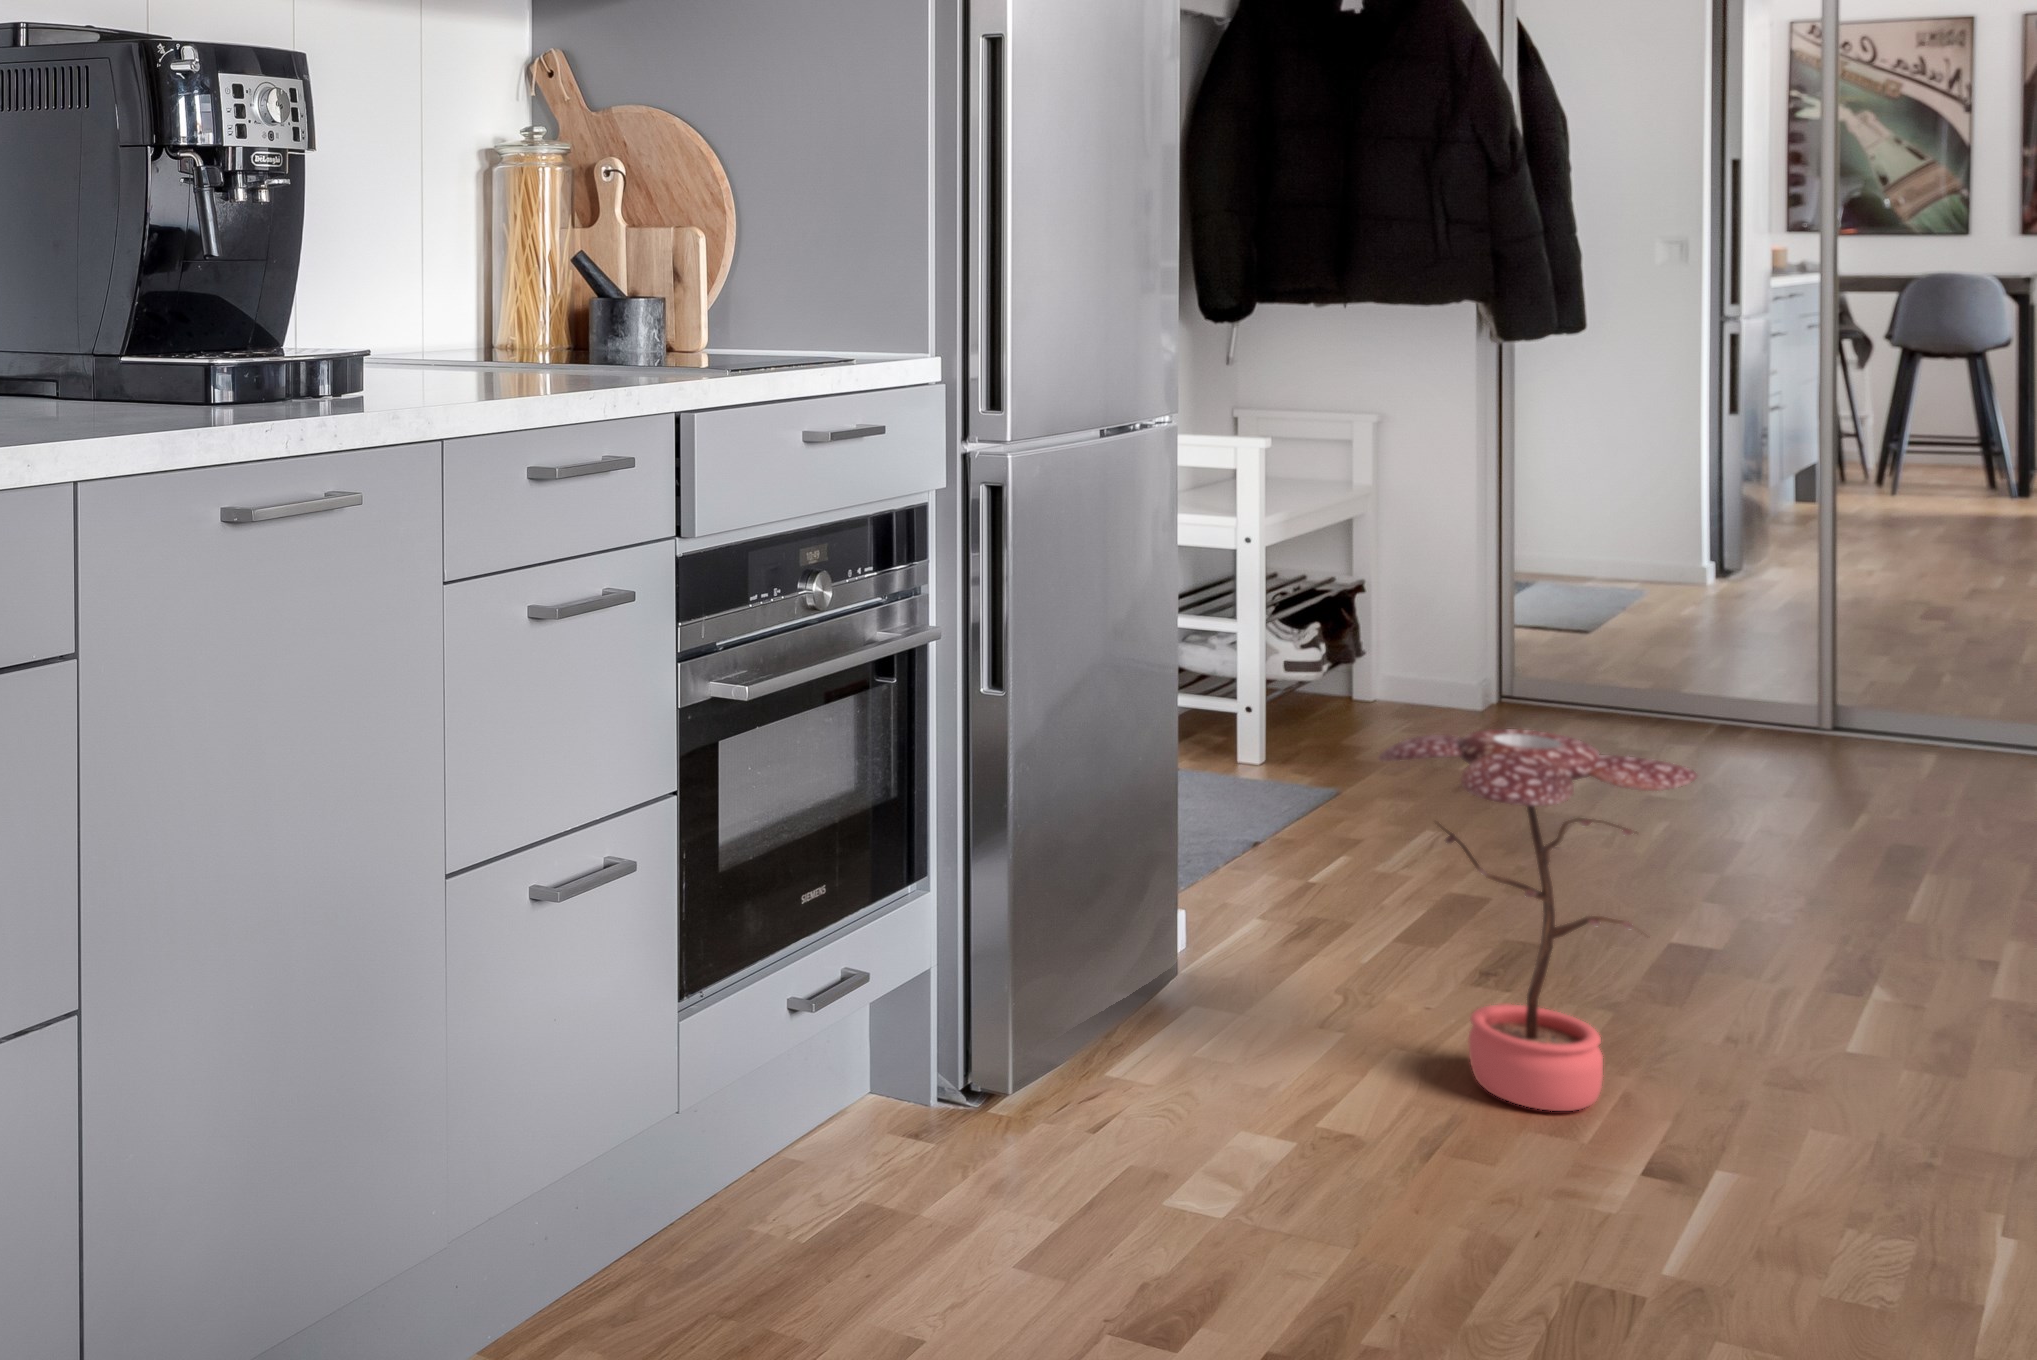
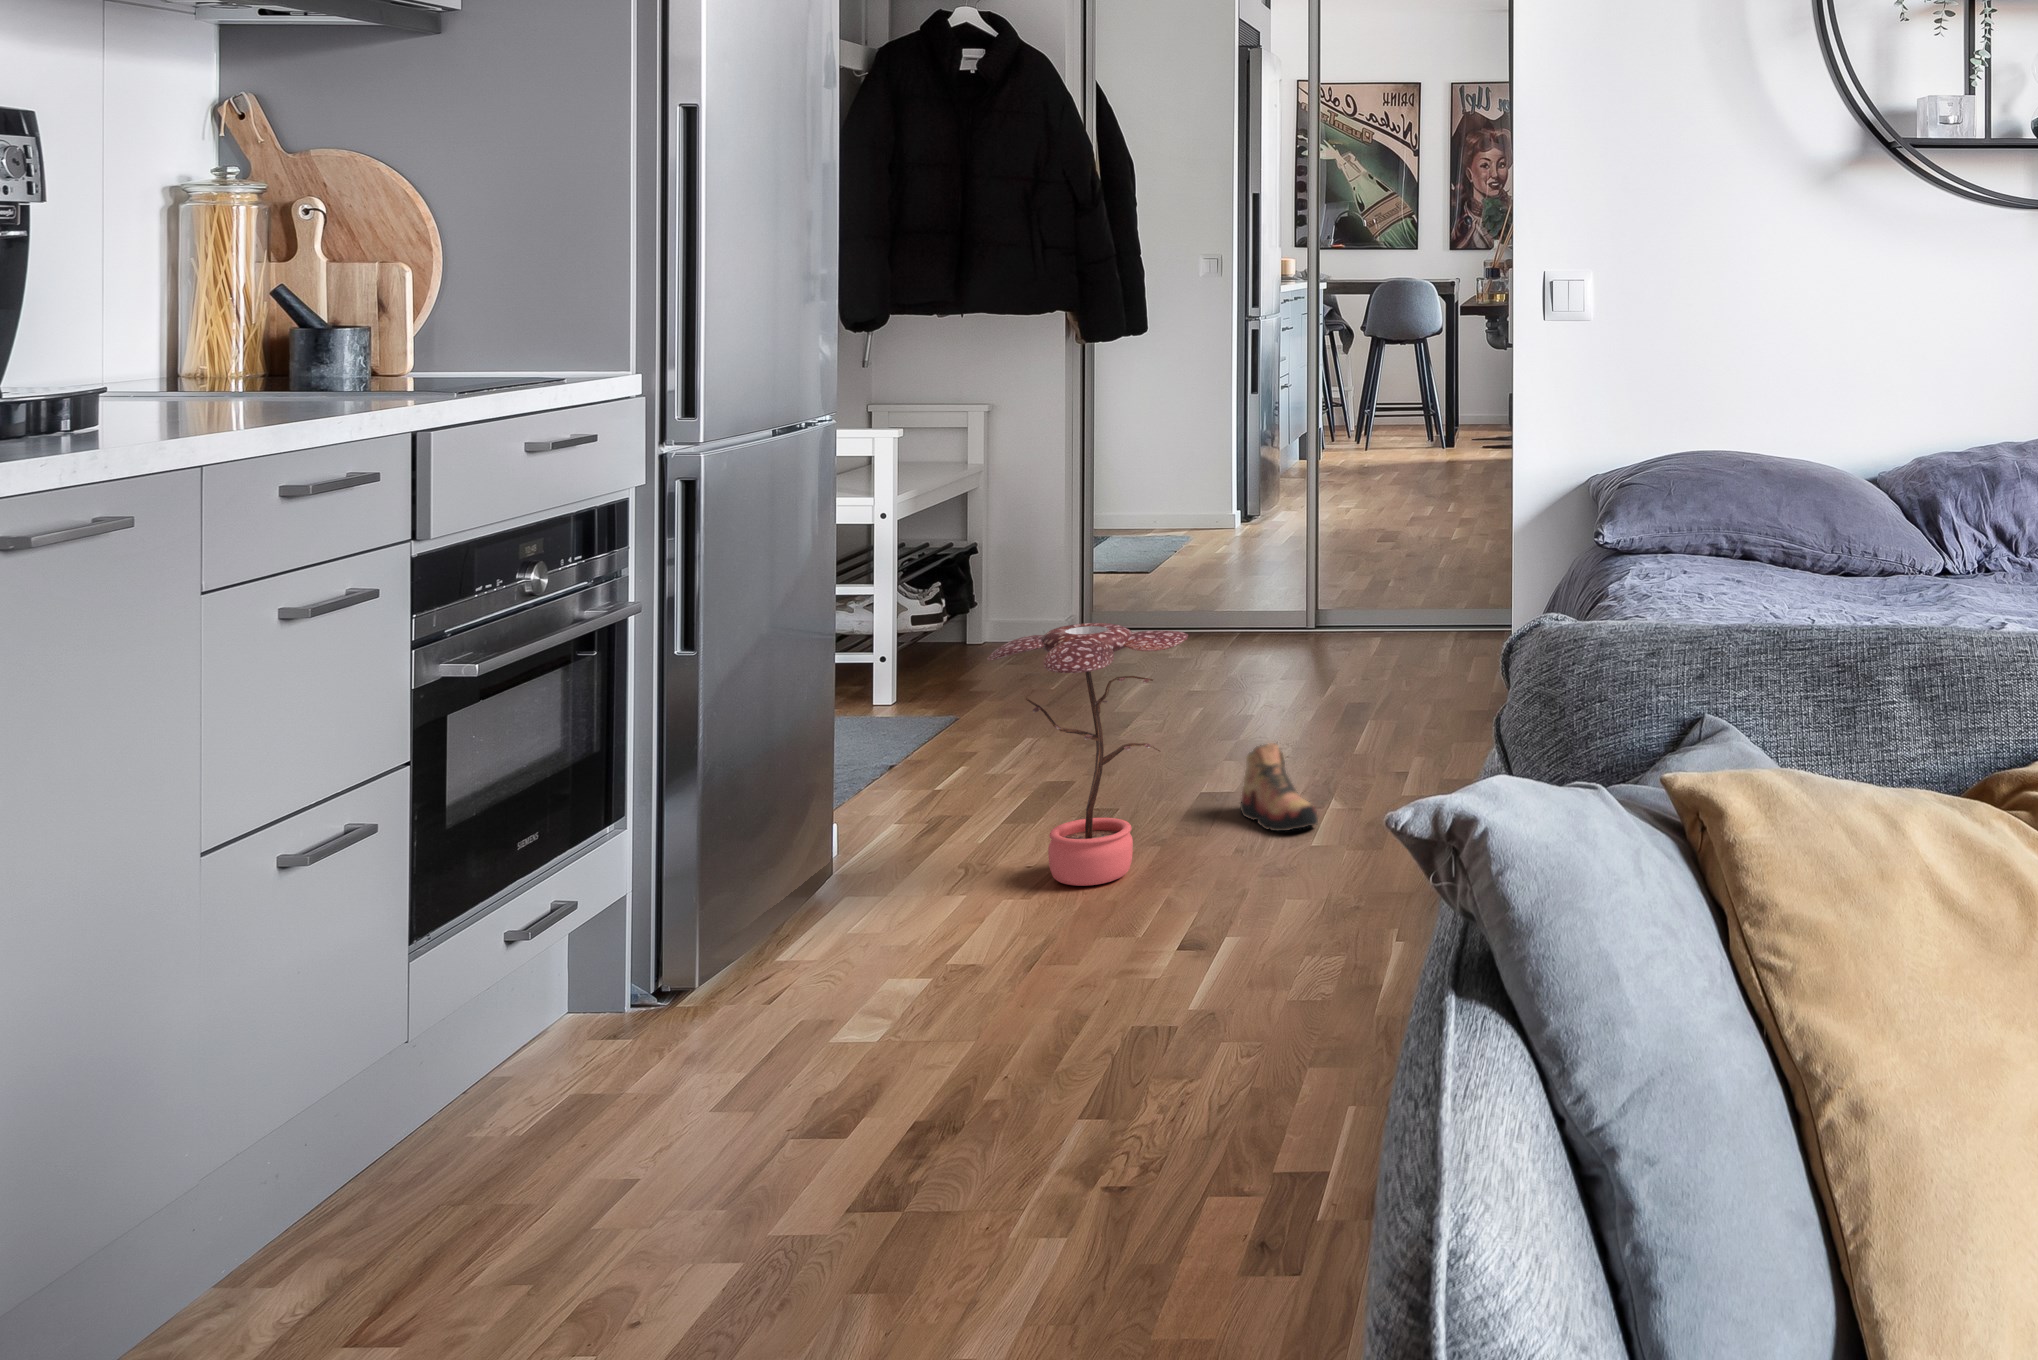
shoe: none [1781,955,1936,1106] -> present [1240,743,1318,831]

